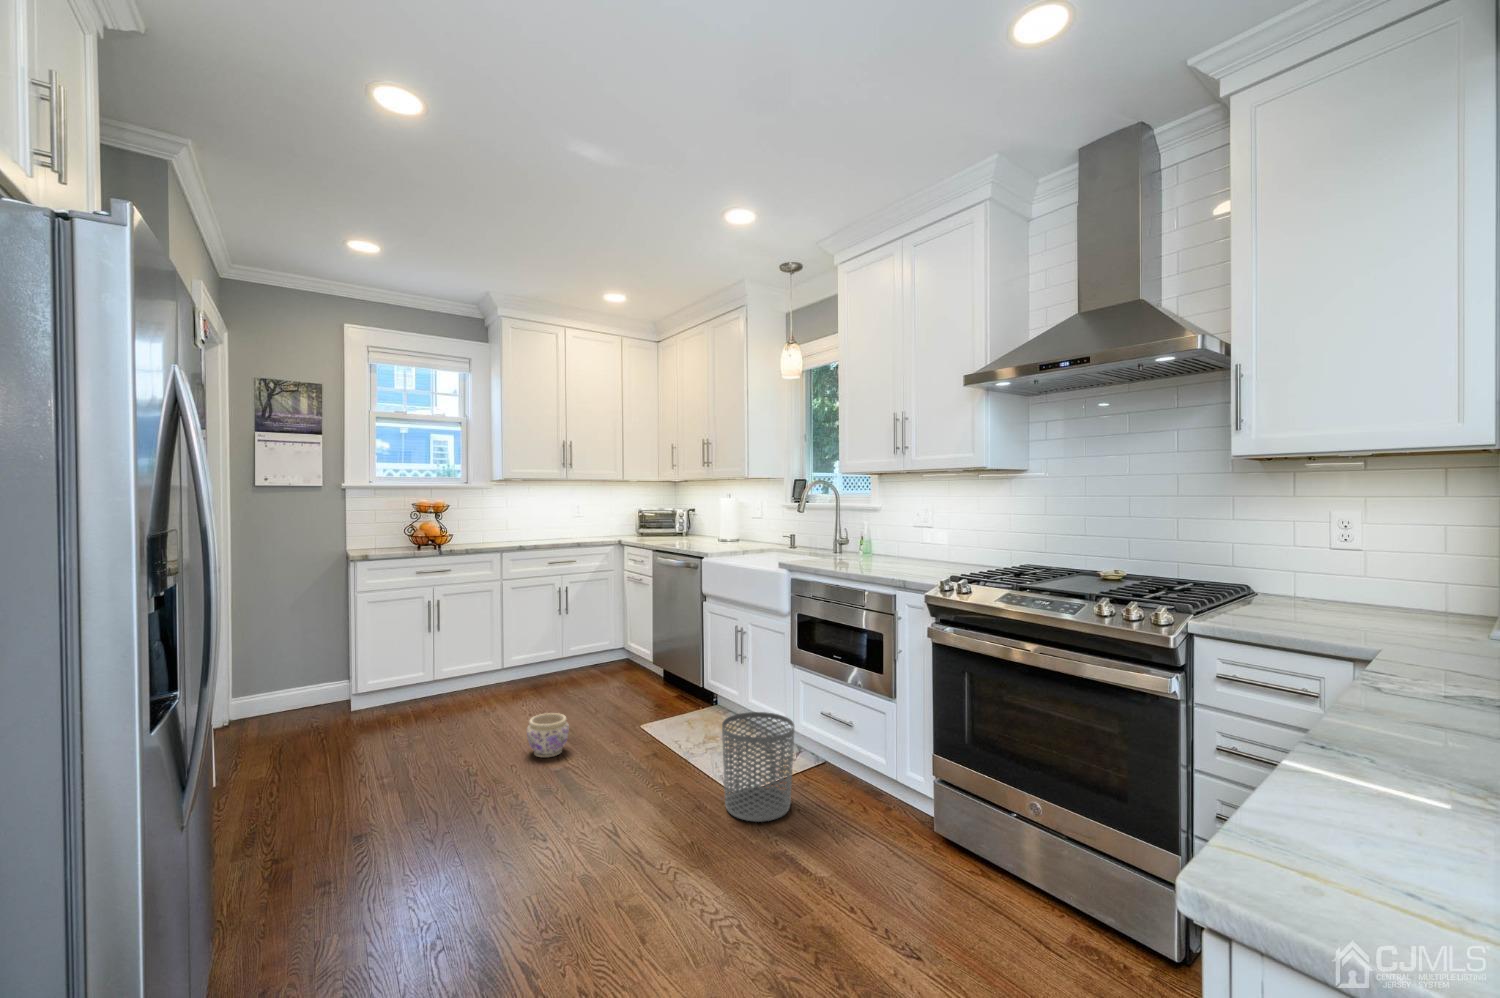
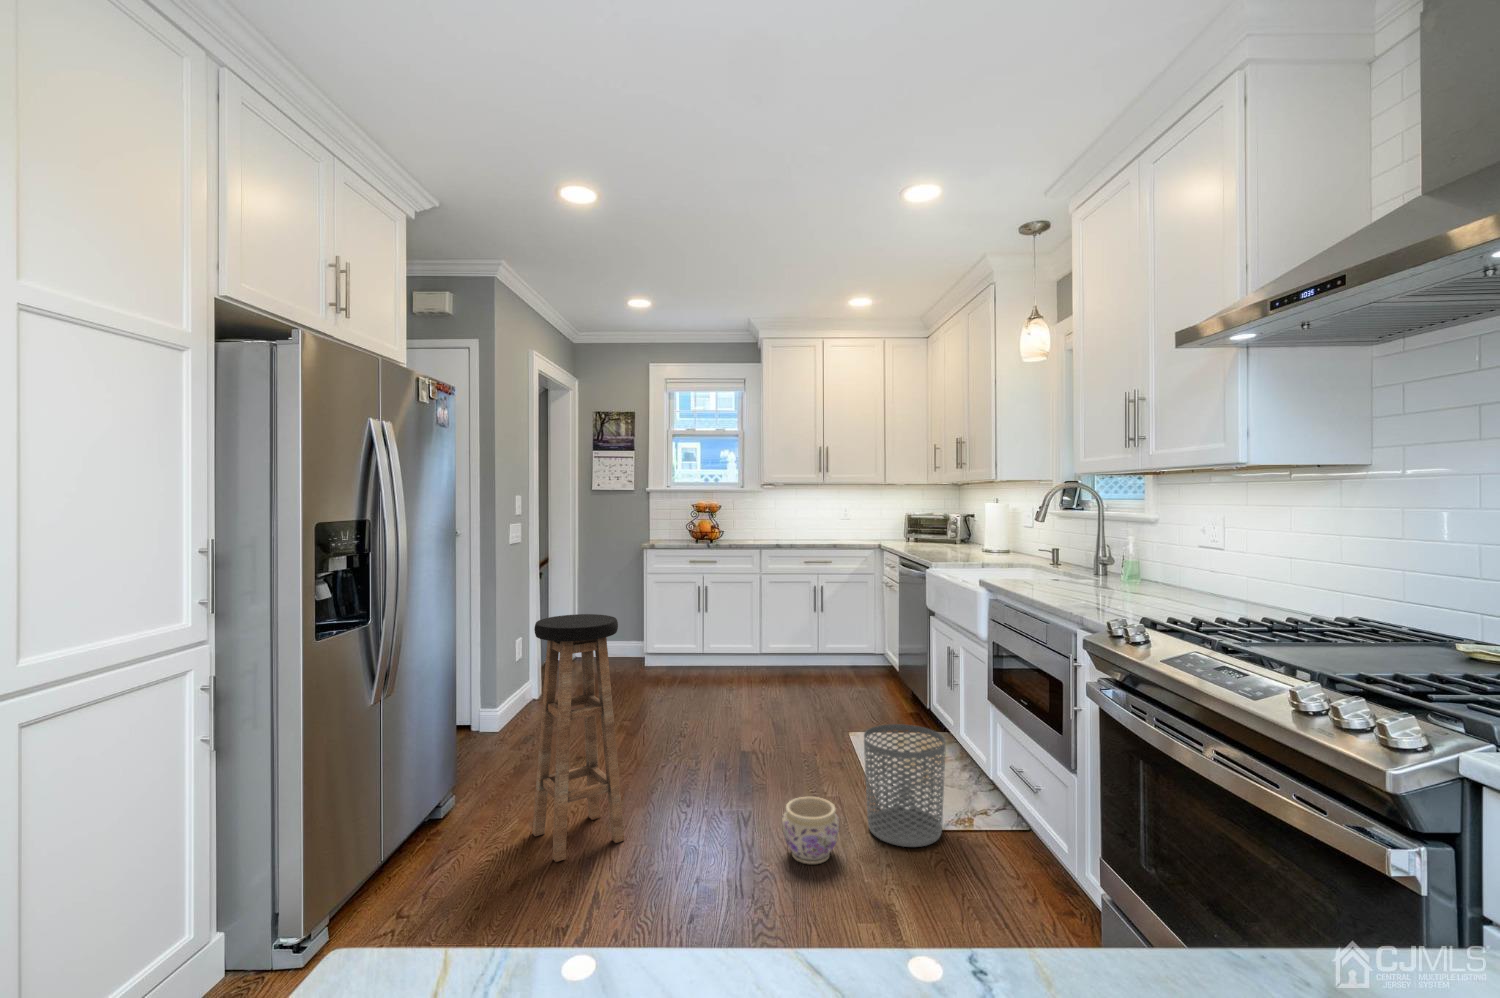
bar stool: none [380,647,504,942] -> present [532,614,624,862]
planter: present [527,713,569,758] -> present [782,797,839,865]

